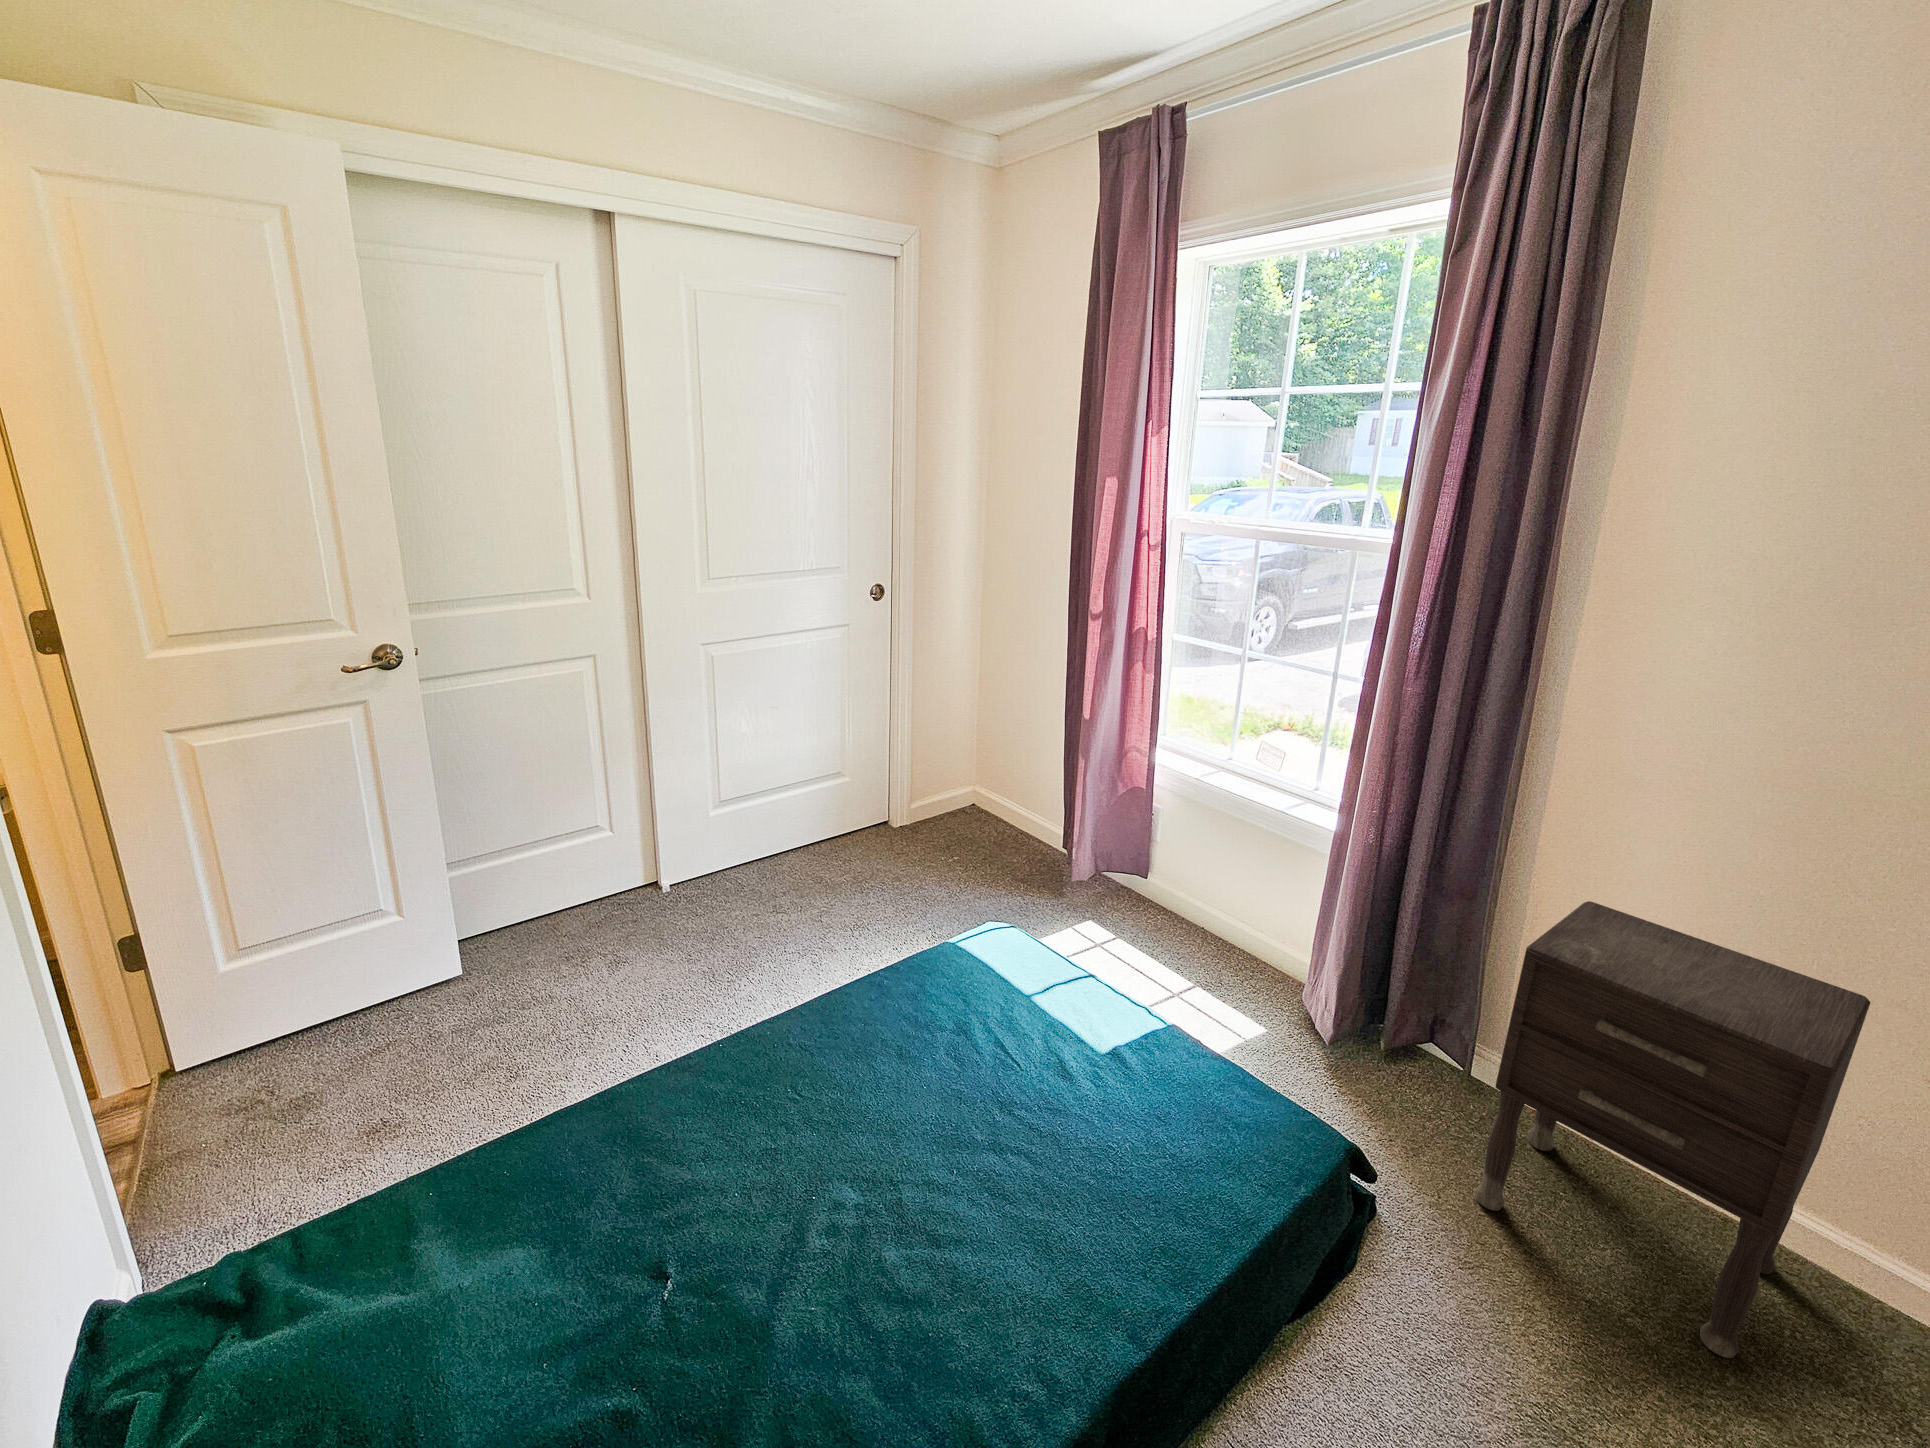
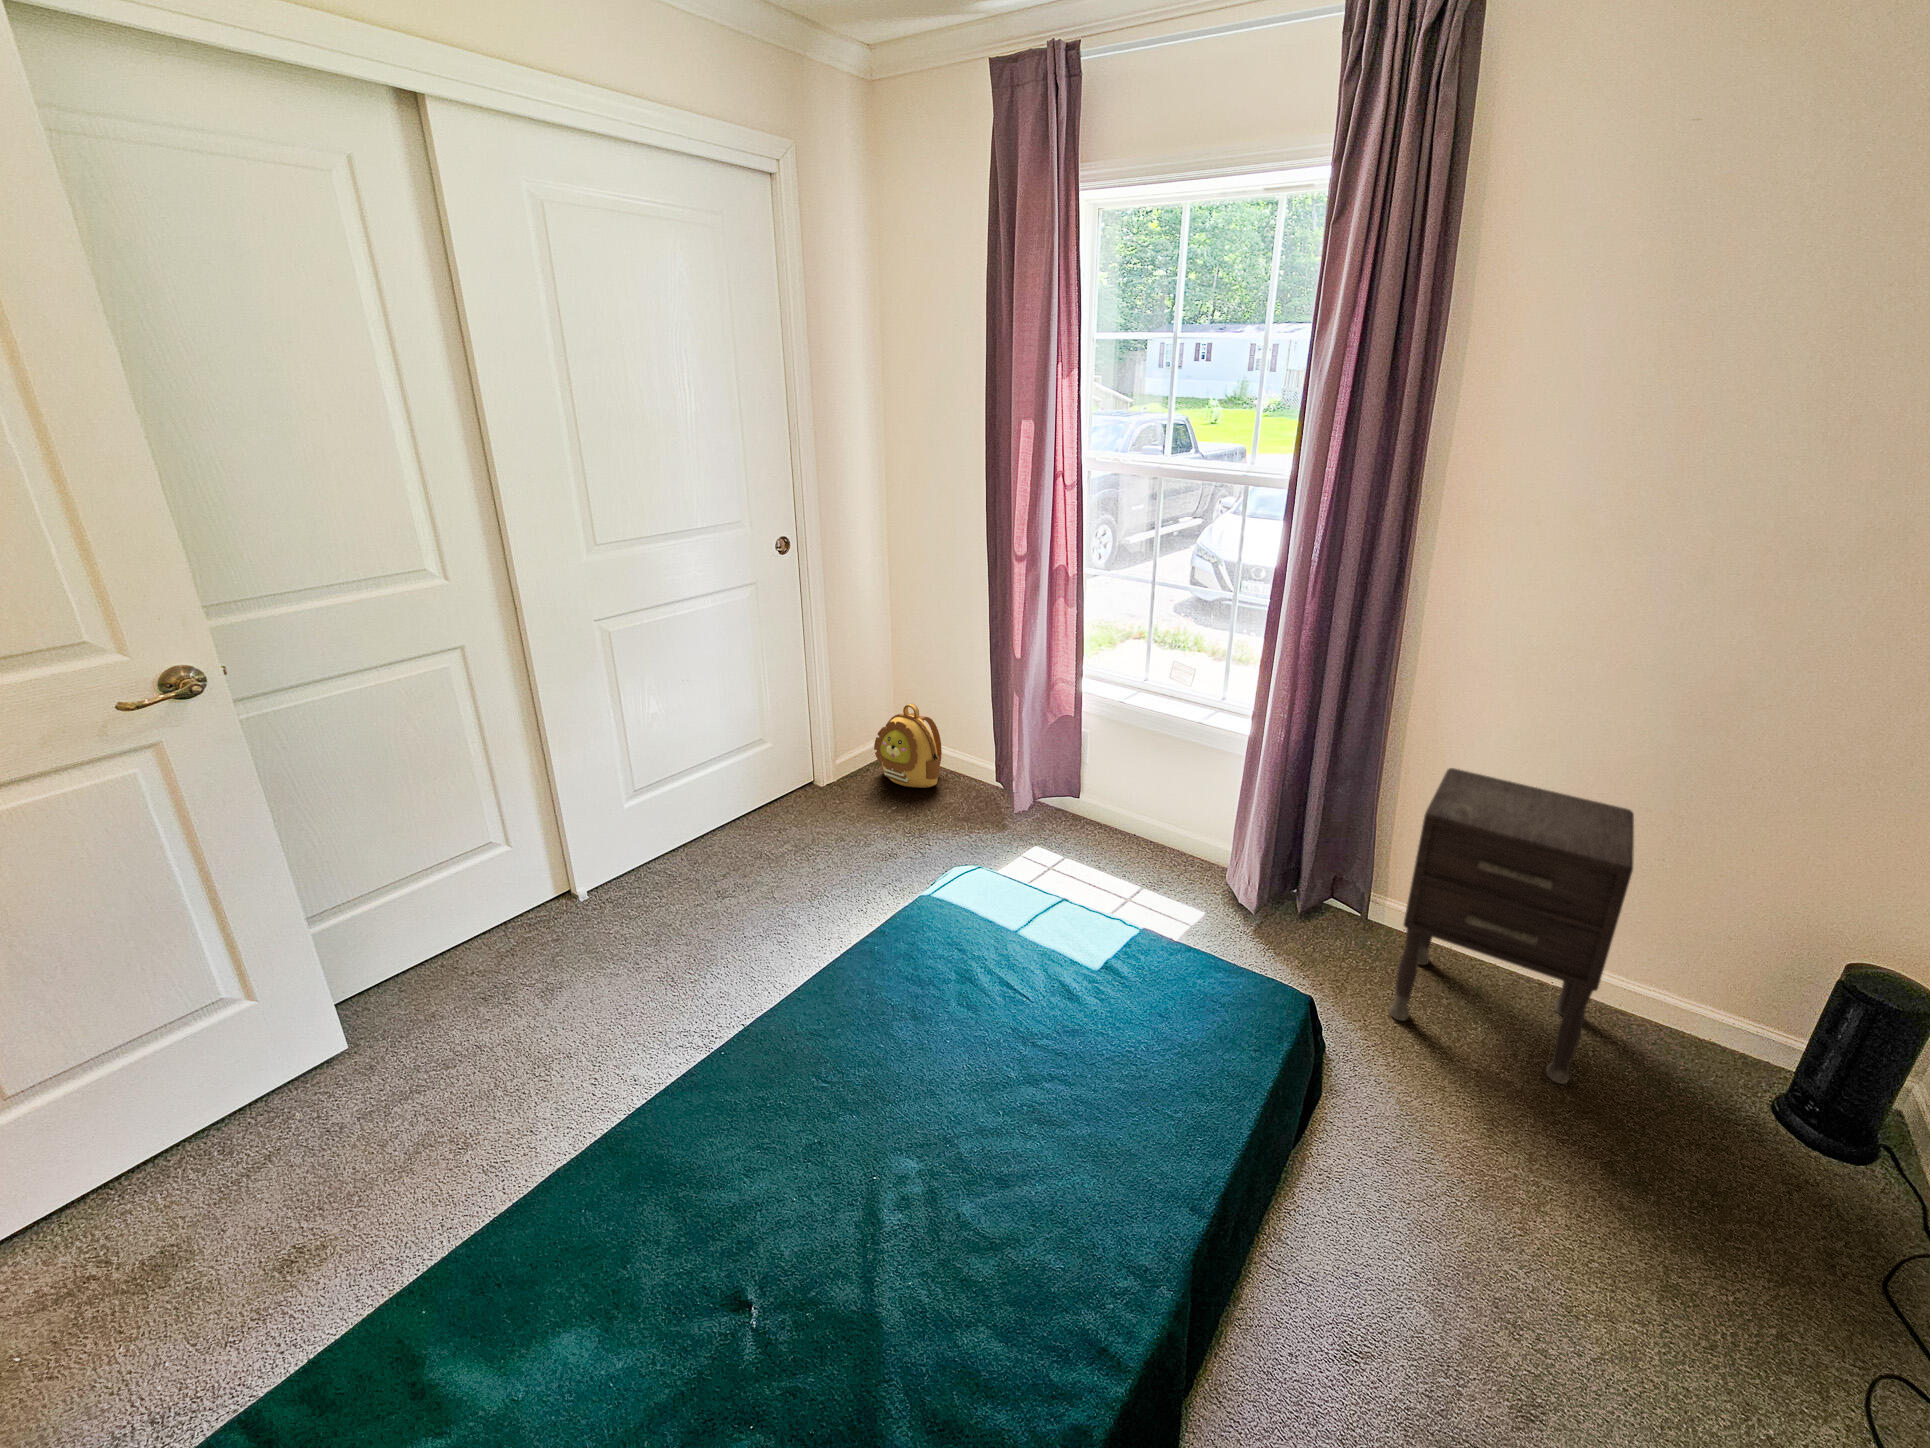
backpack: none [949,757,1016,843] -> present [874,704,942,788]

